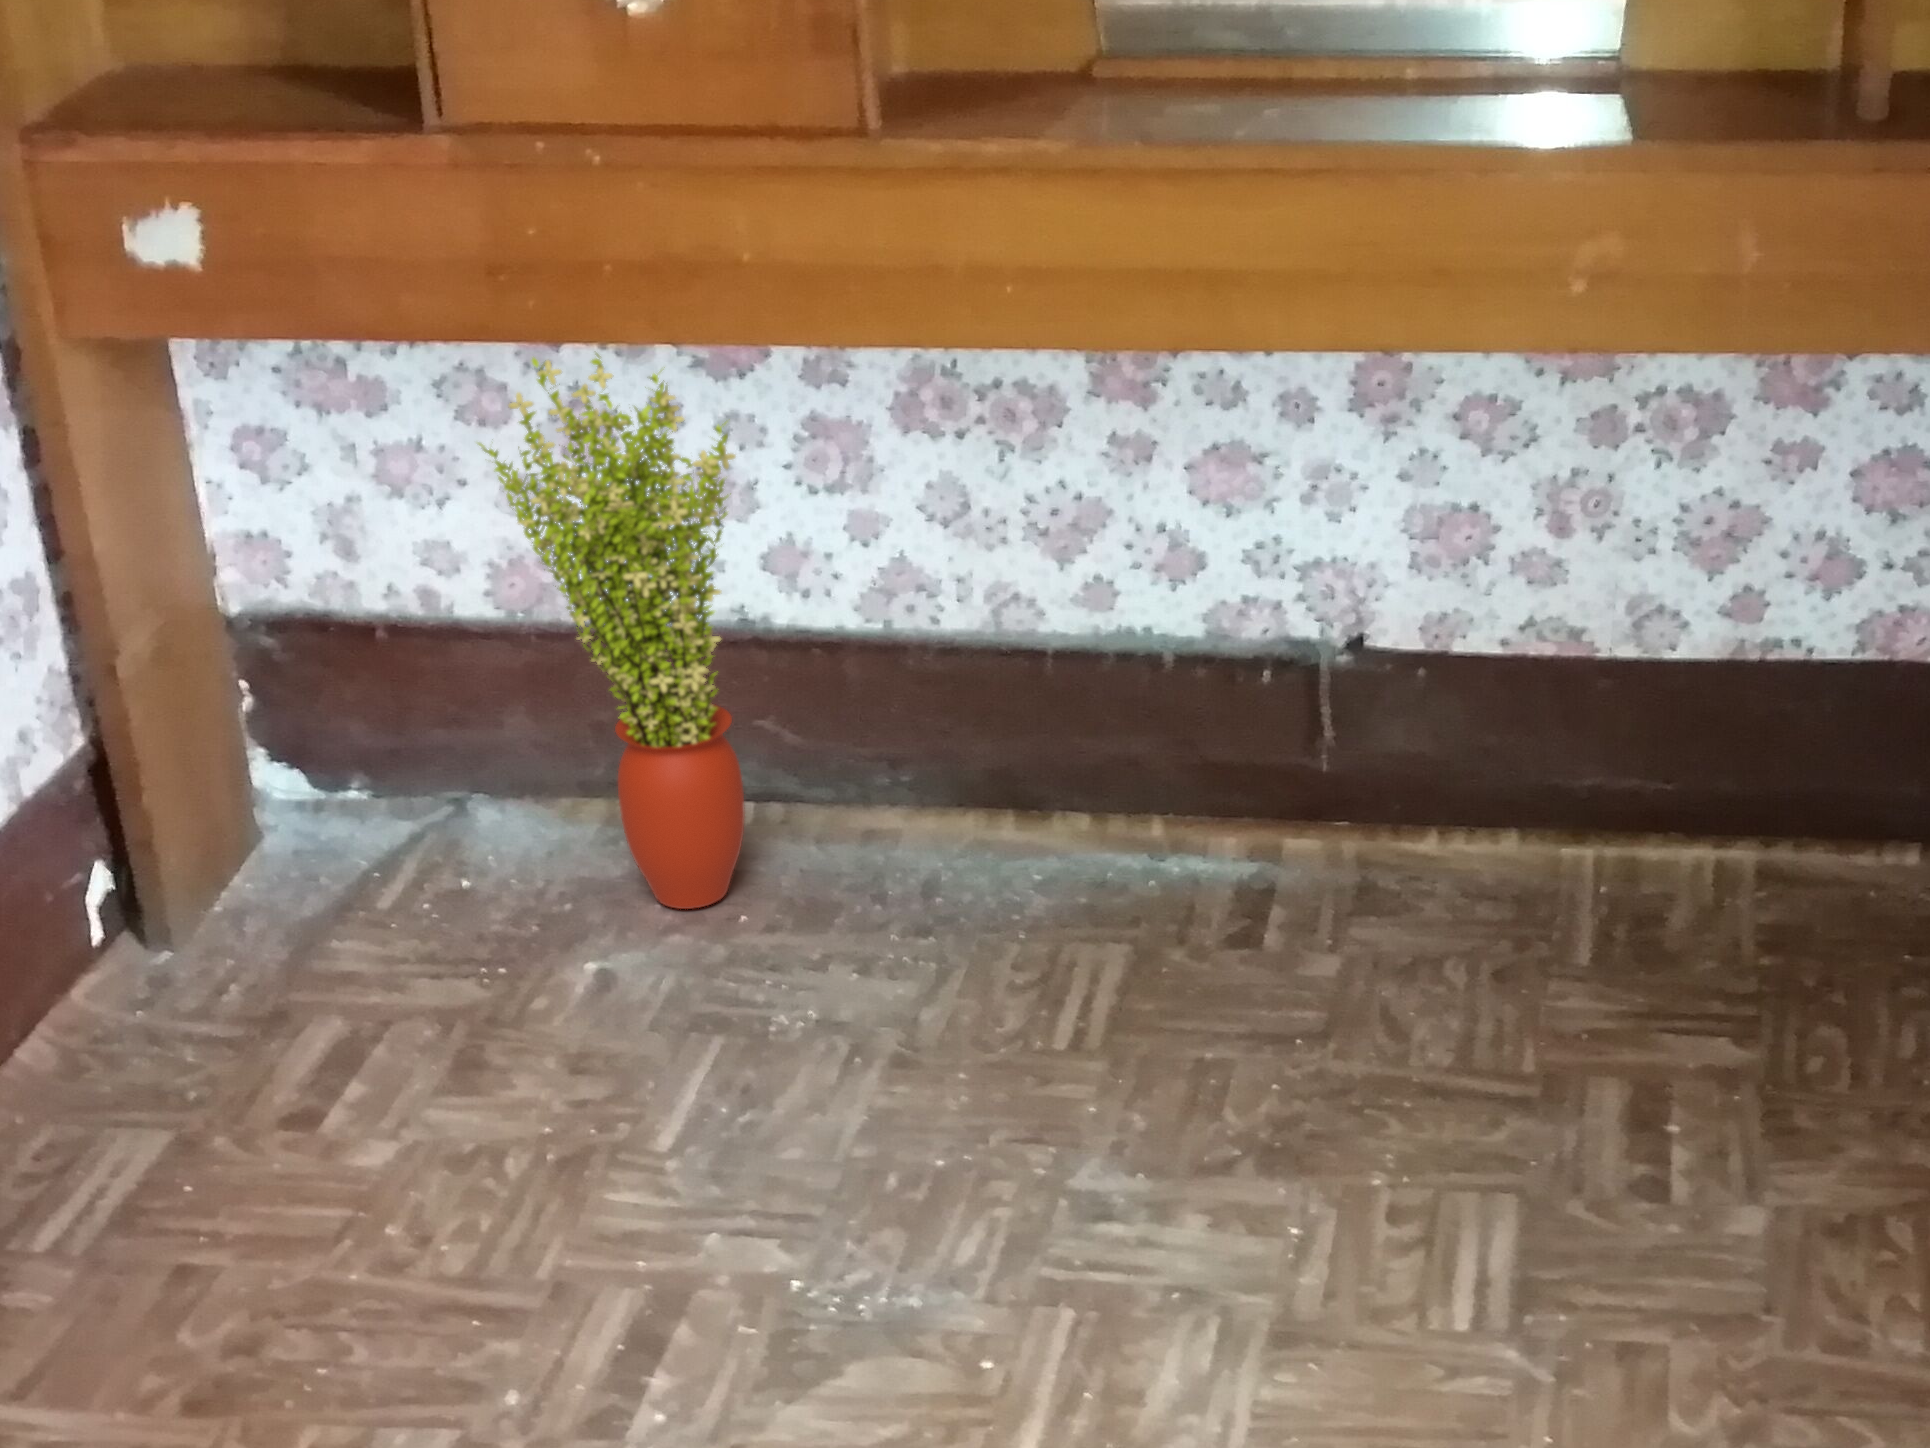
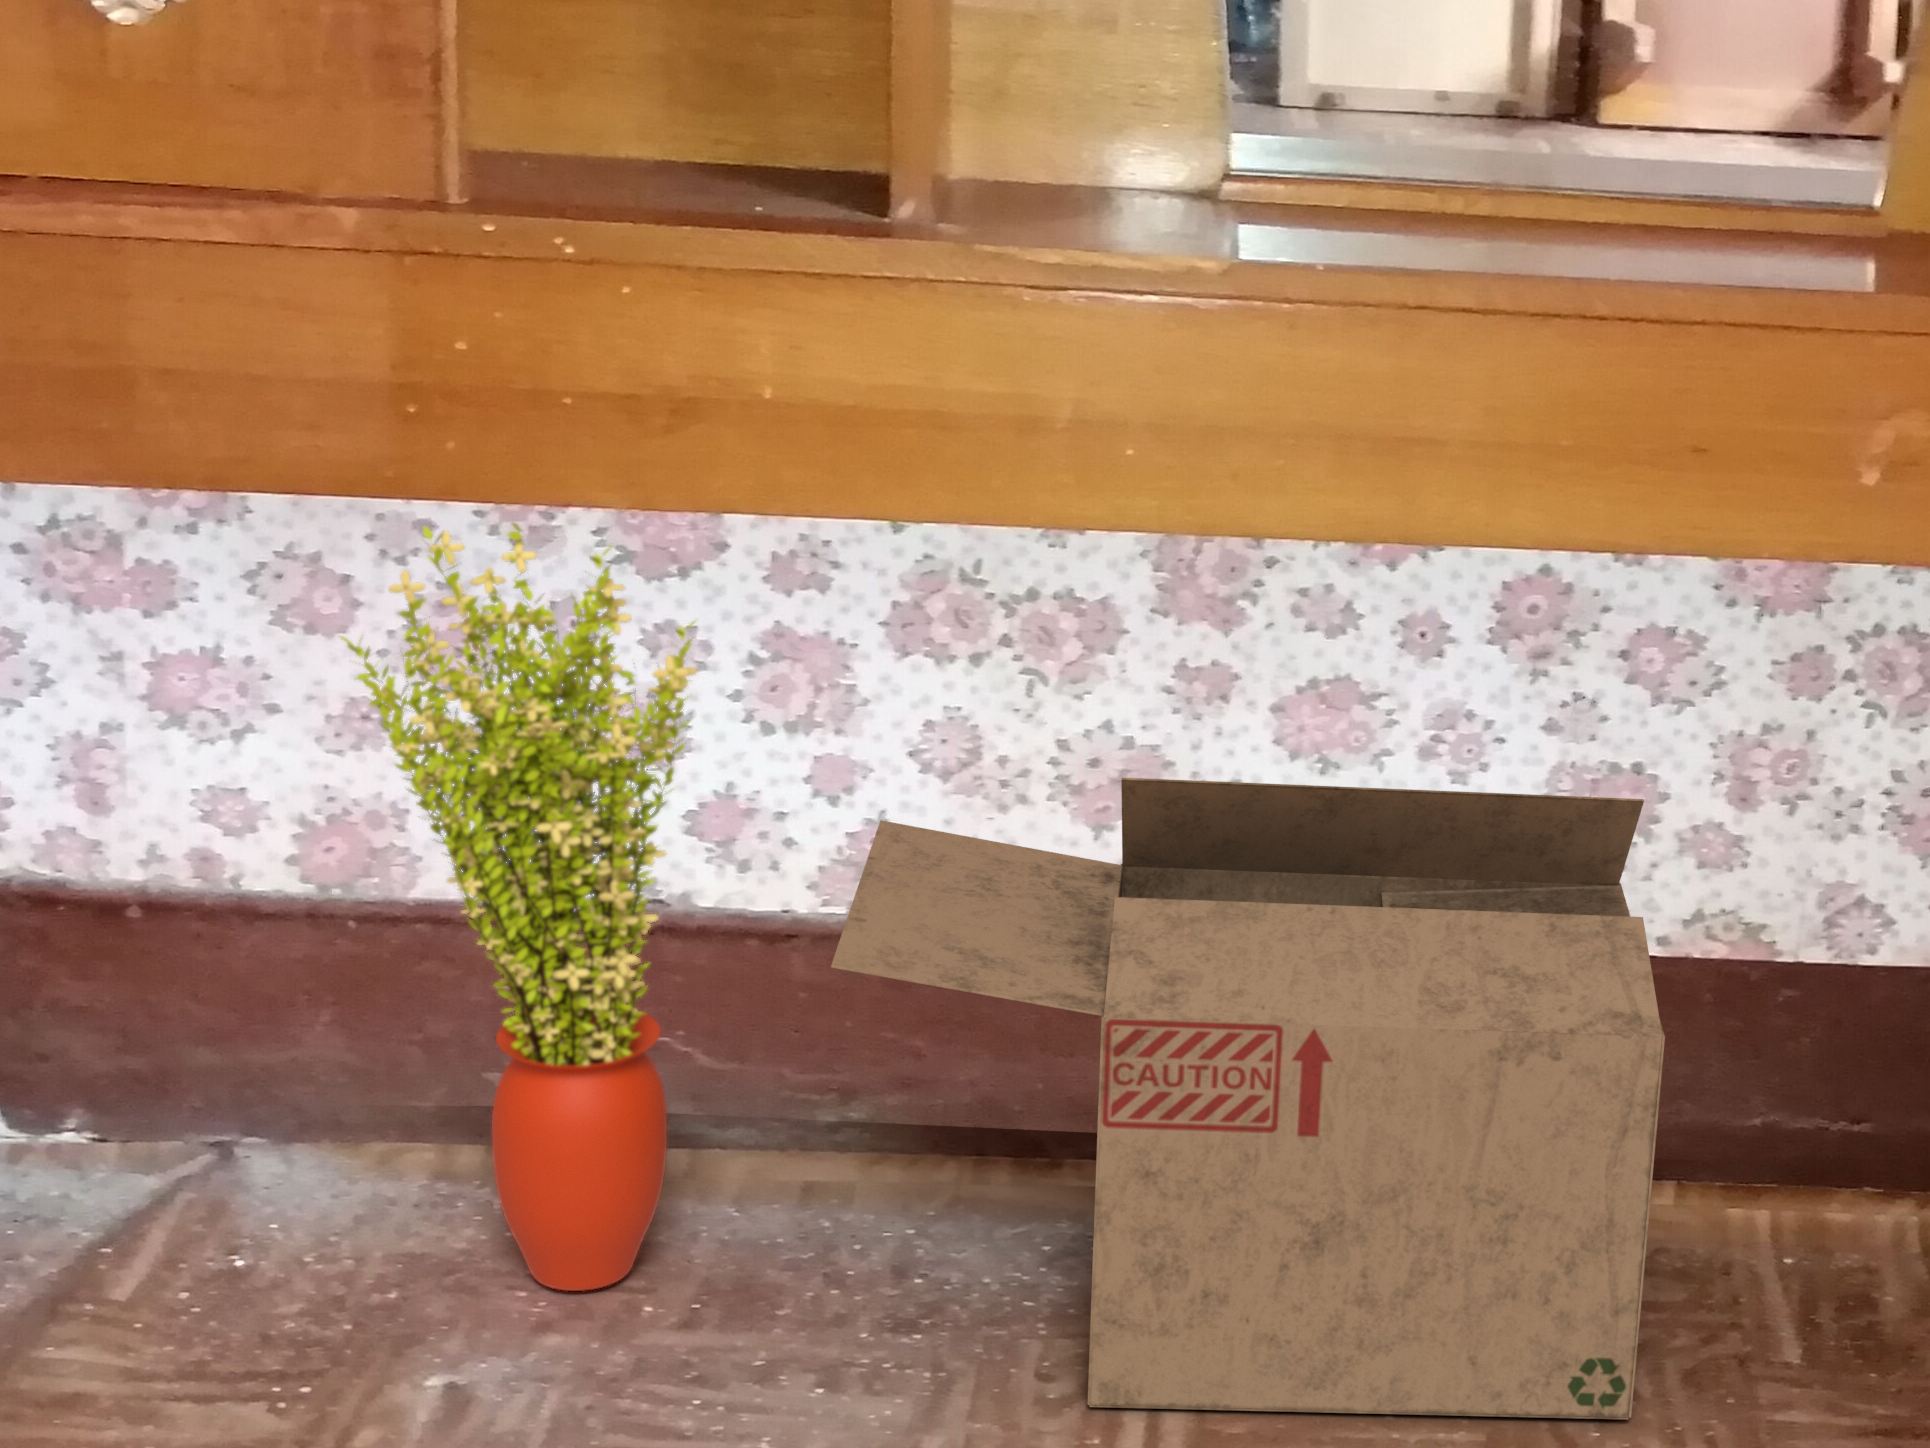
cardboard box: none [825,528,1454,1004] -> present [831,778,1665,1420]

